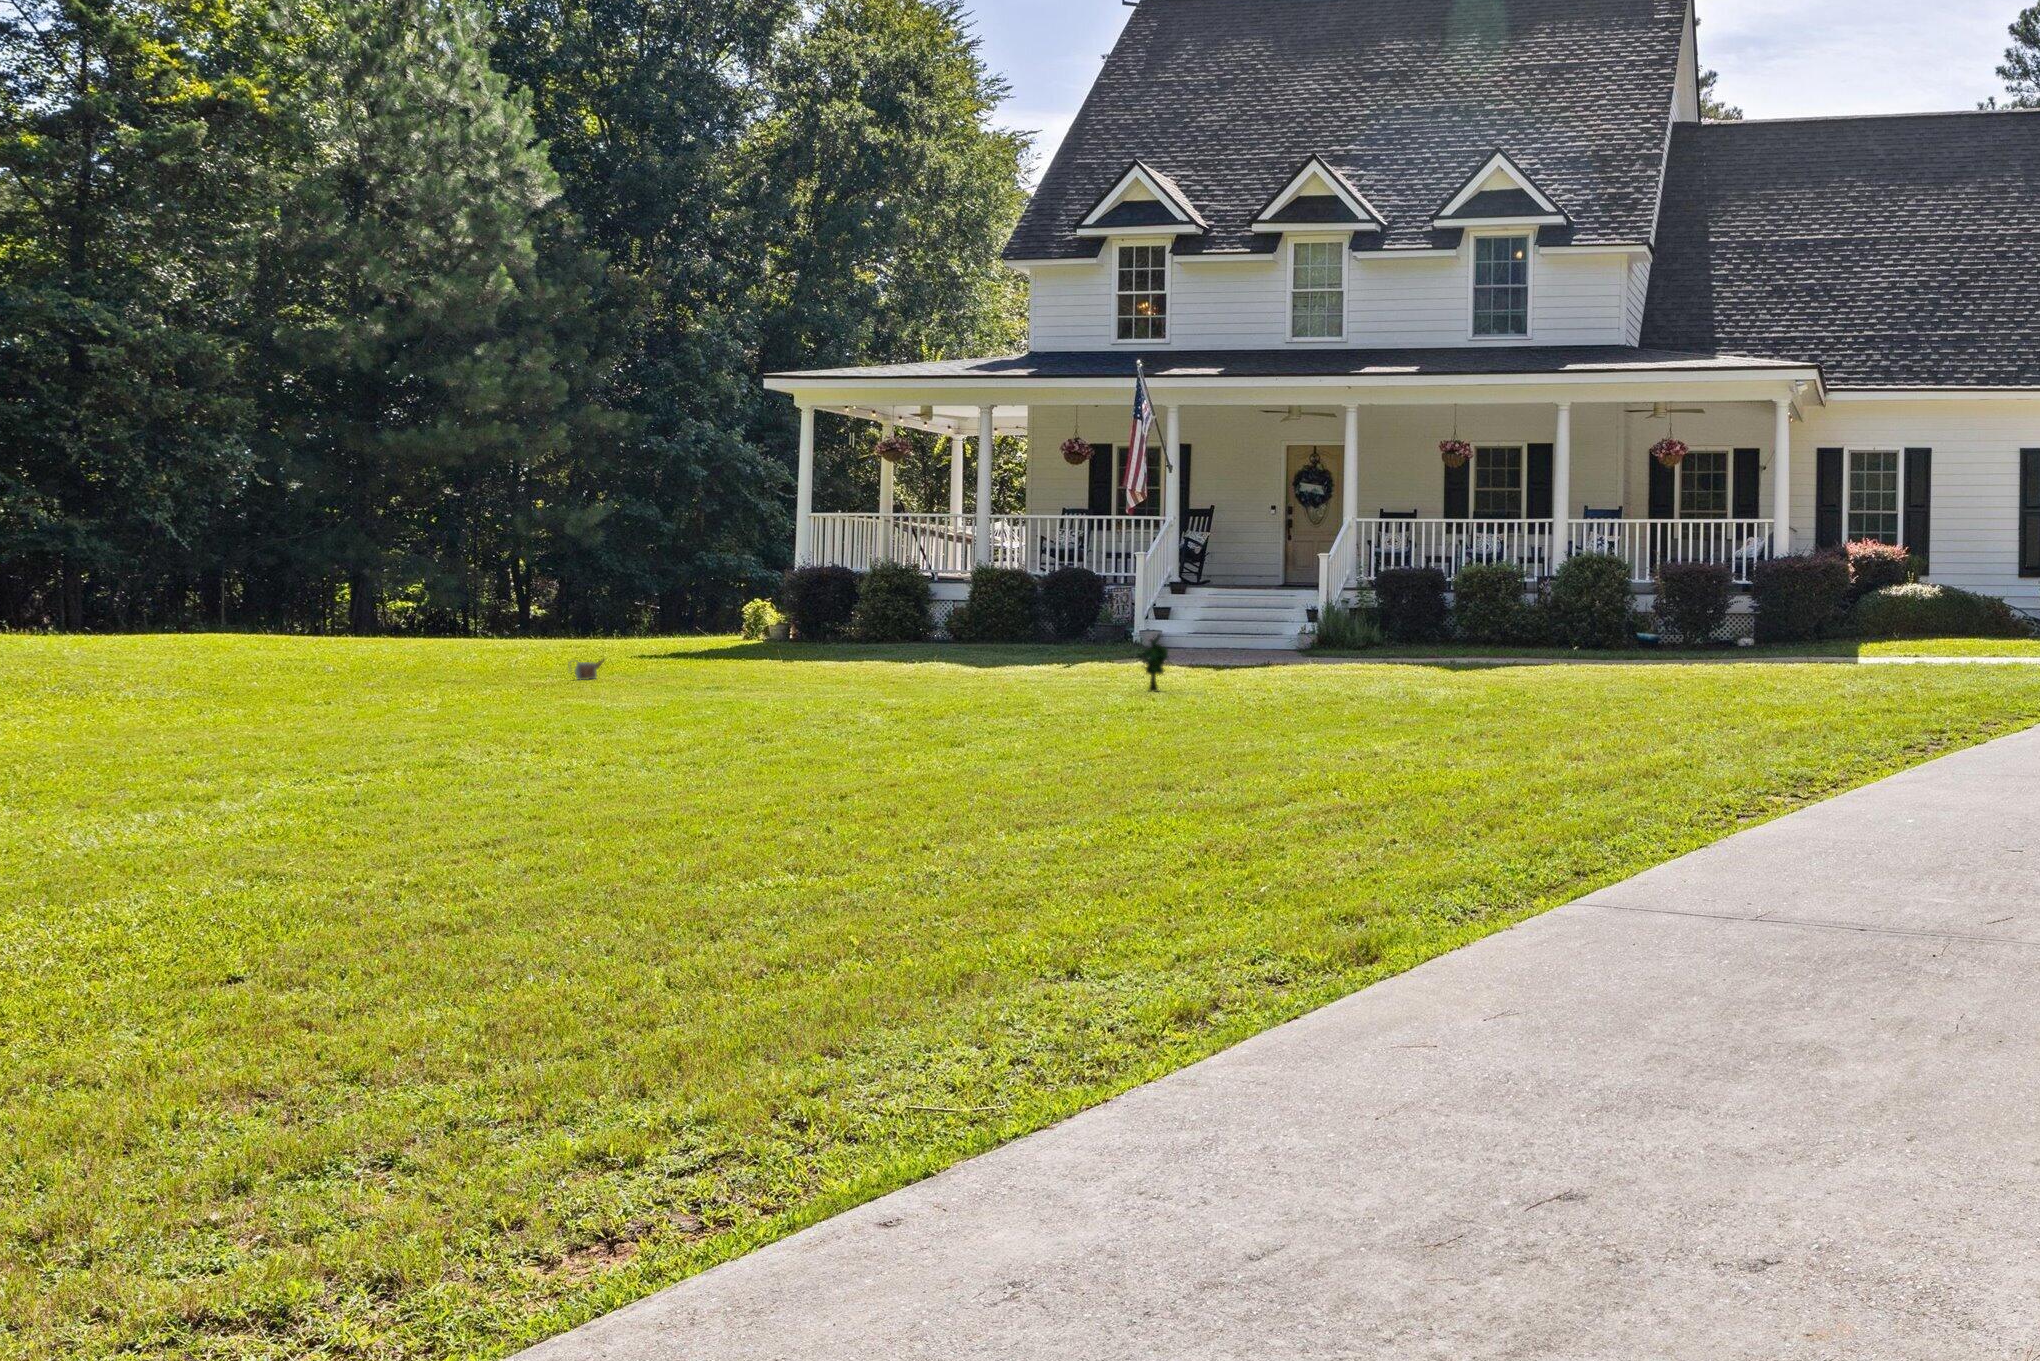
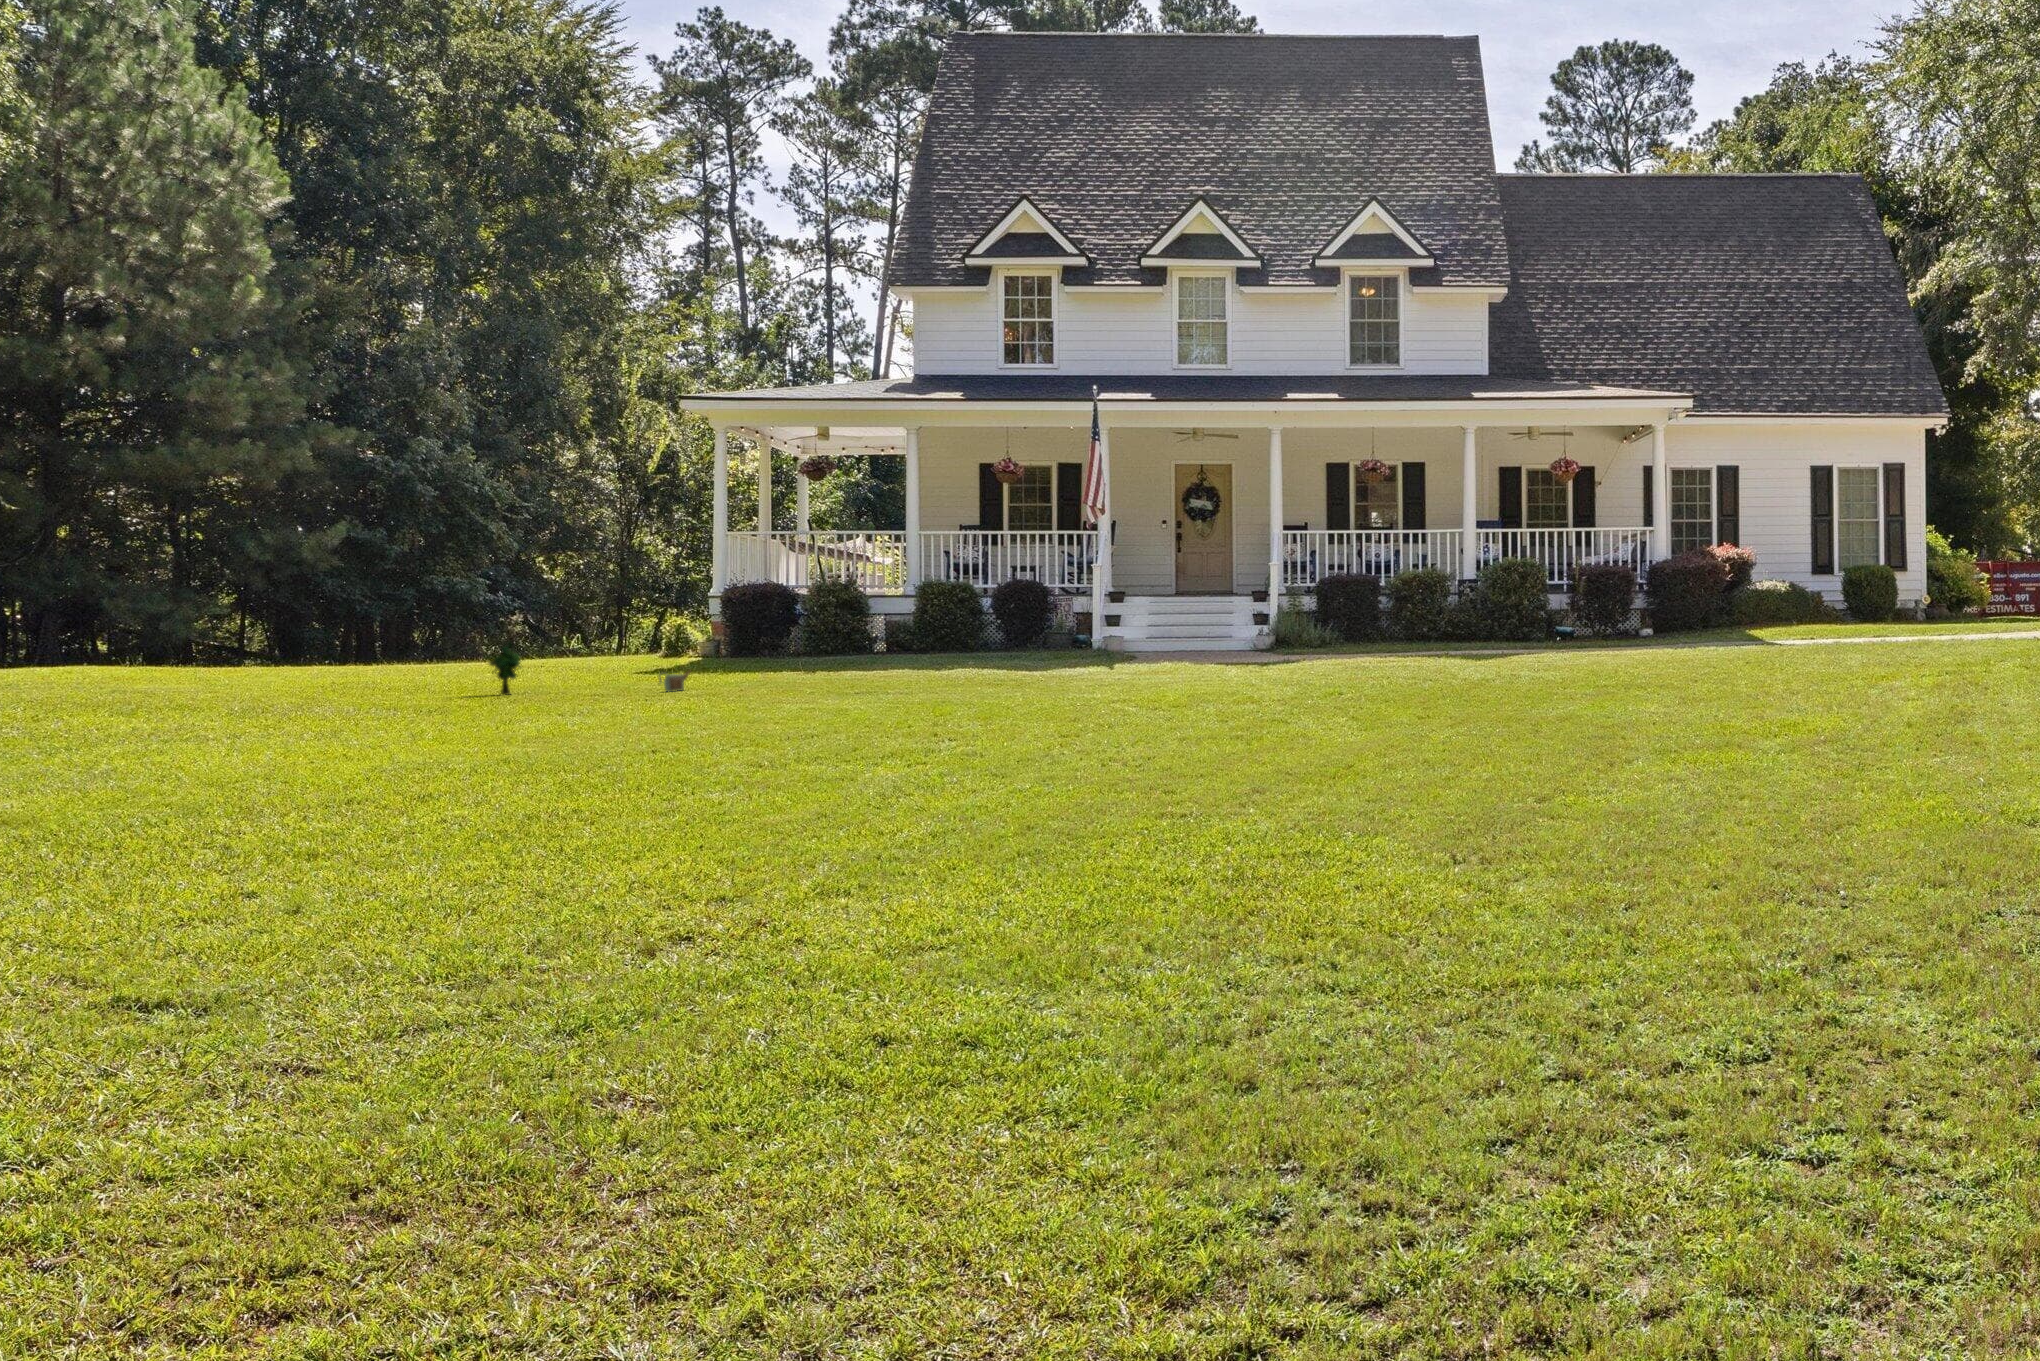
decorative plant: present [1138,634,1169,692] -> present [489,642,520,695]

